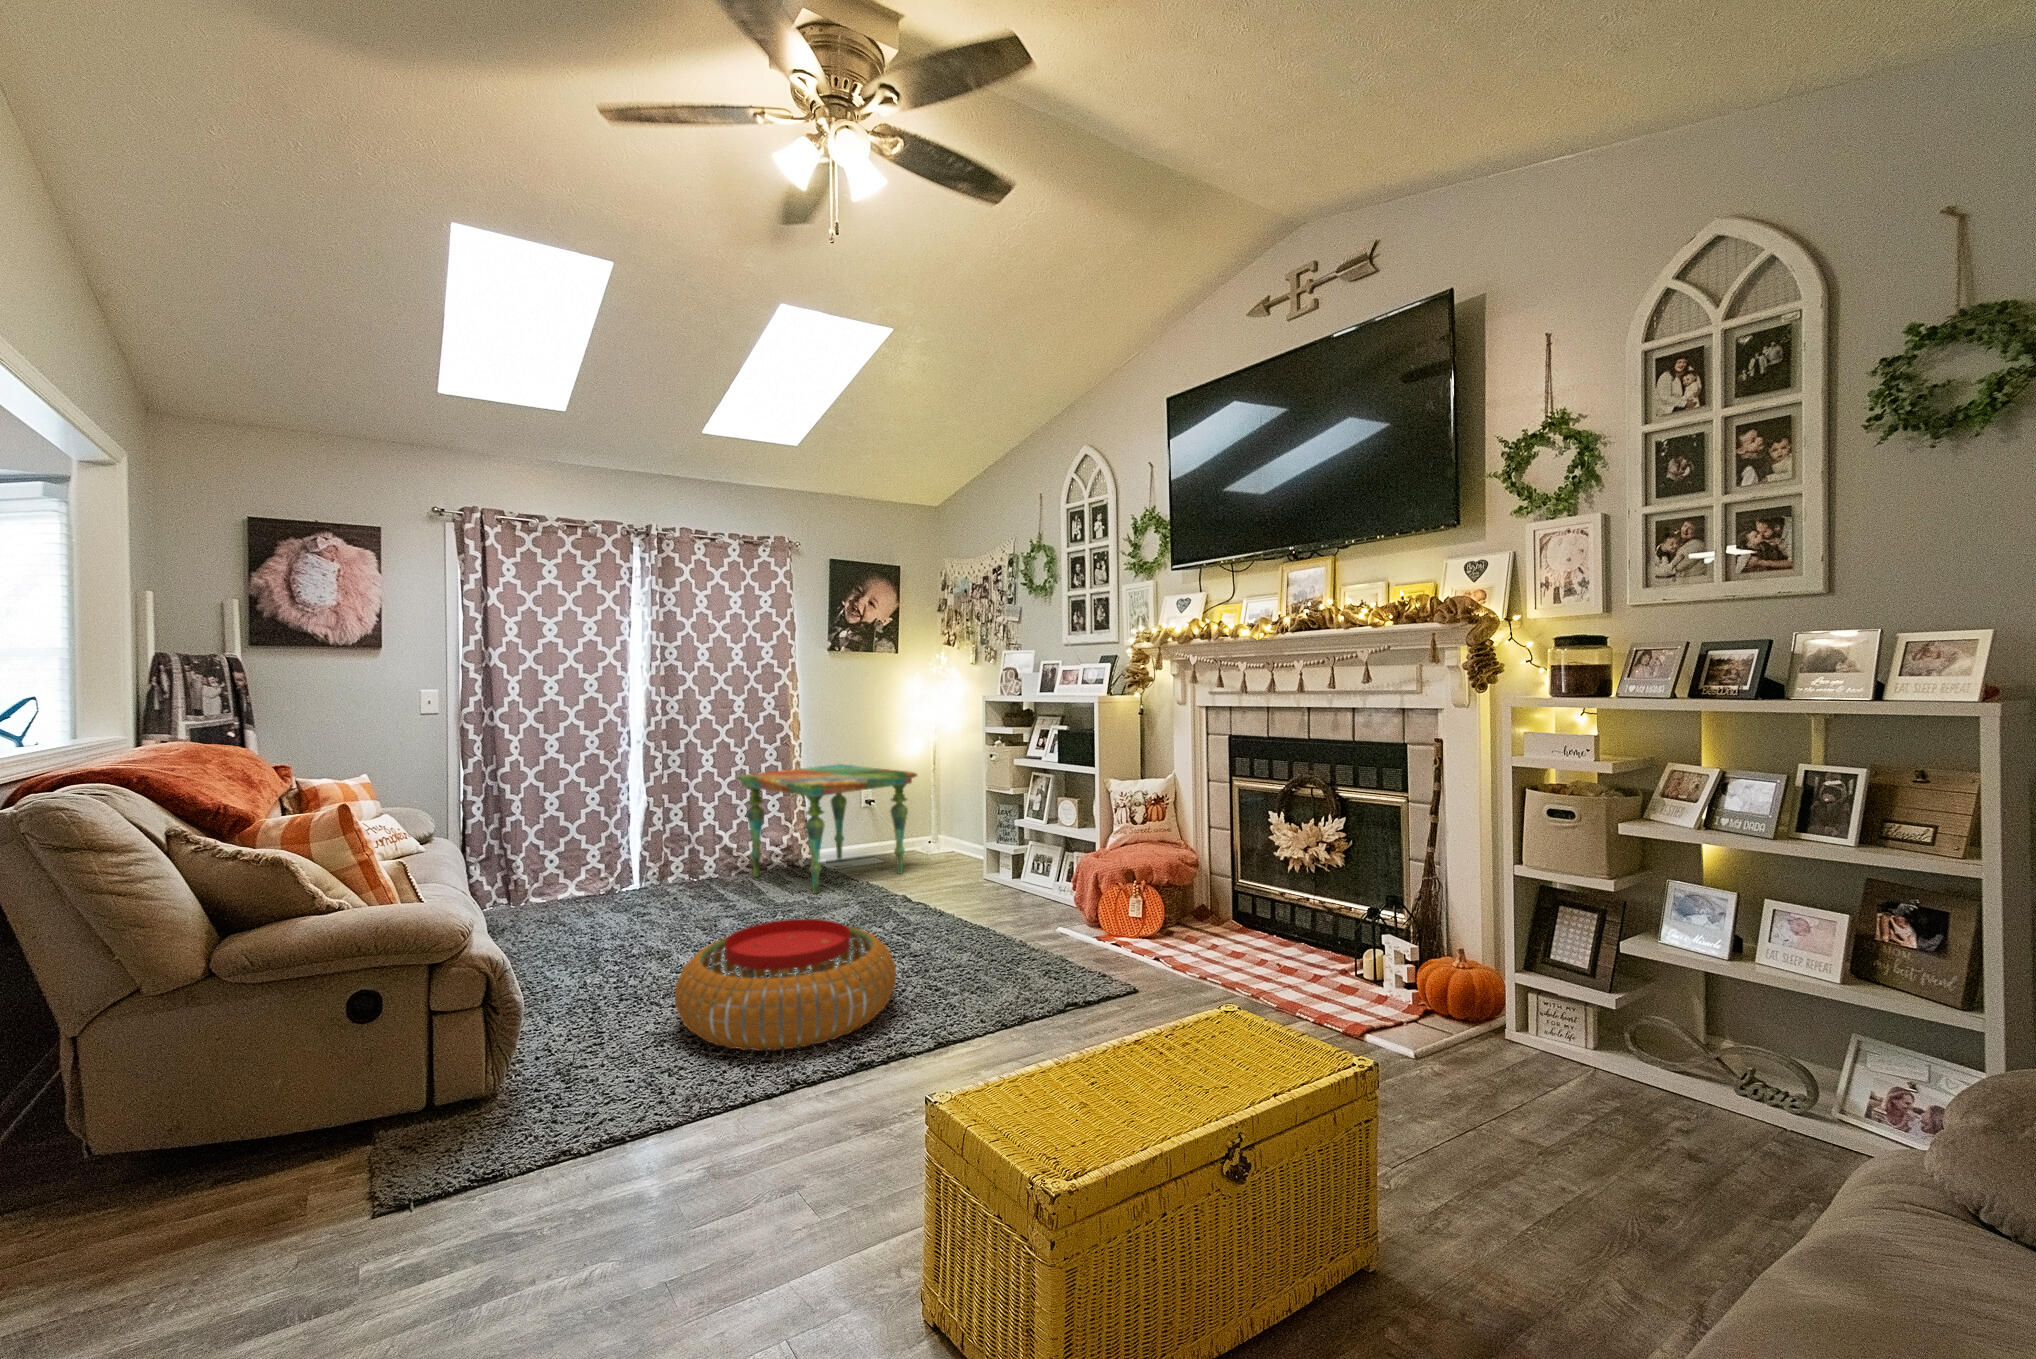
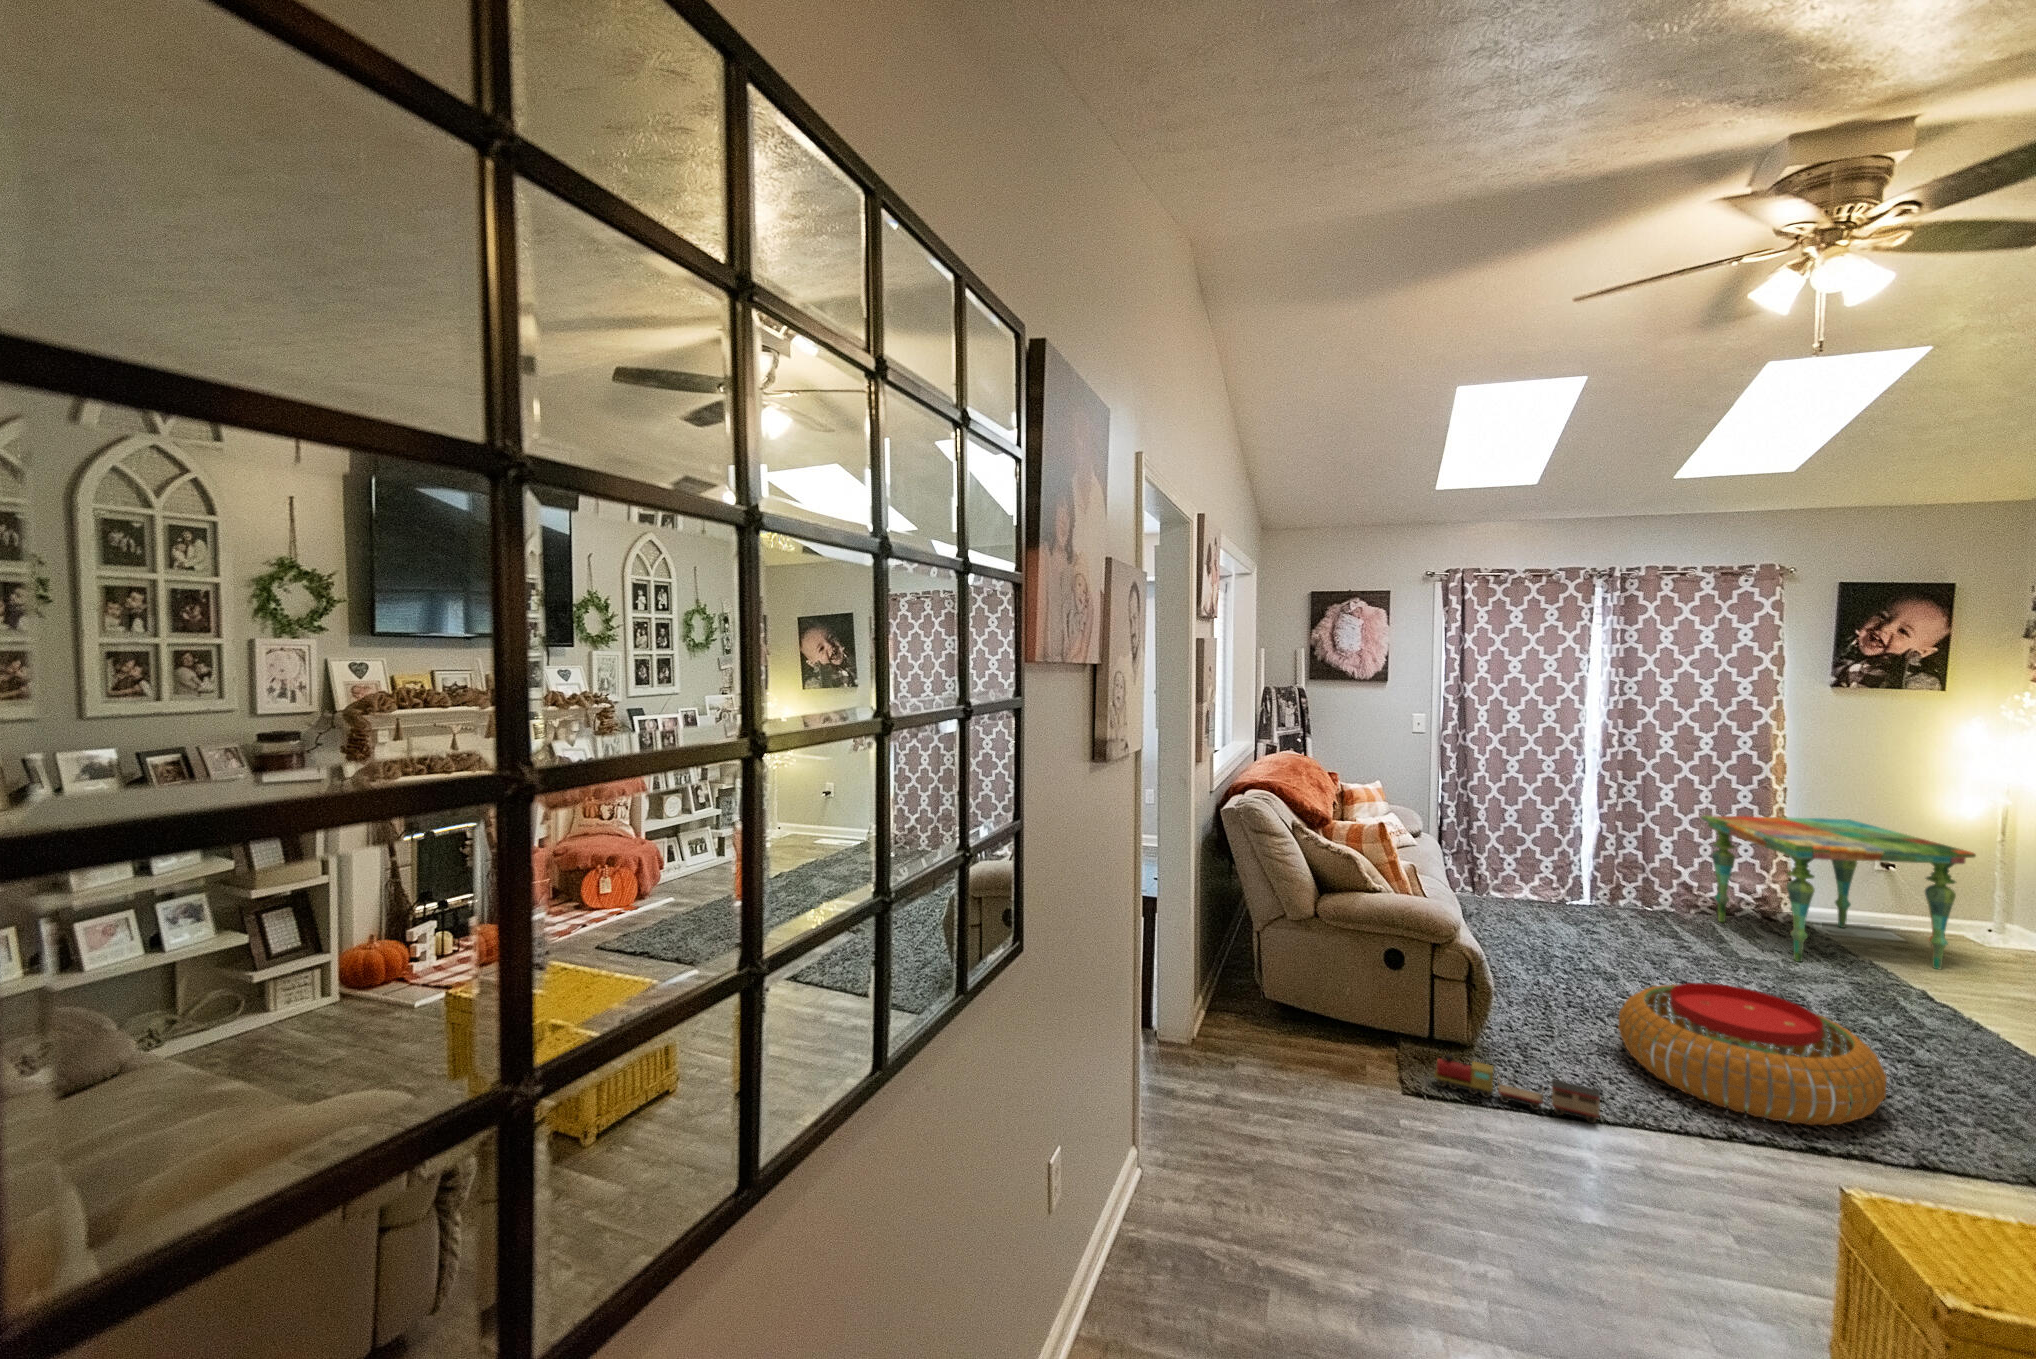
toy train: none [429,1086,660,1183] -> present [1434,1055,1600,1123]

